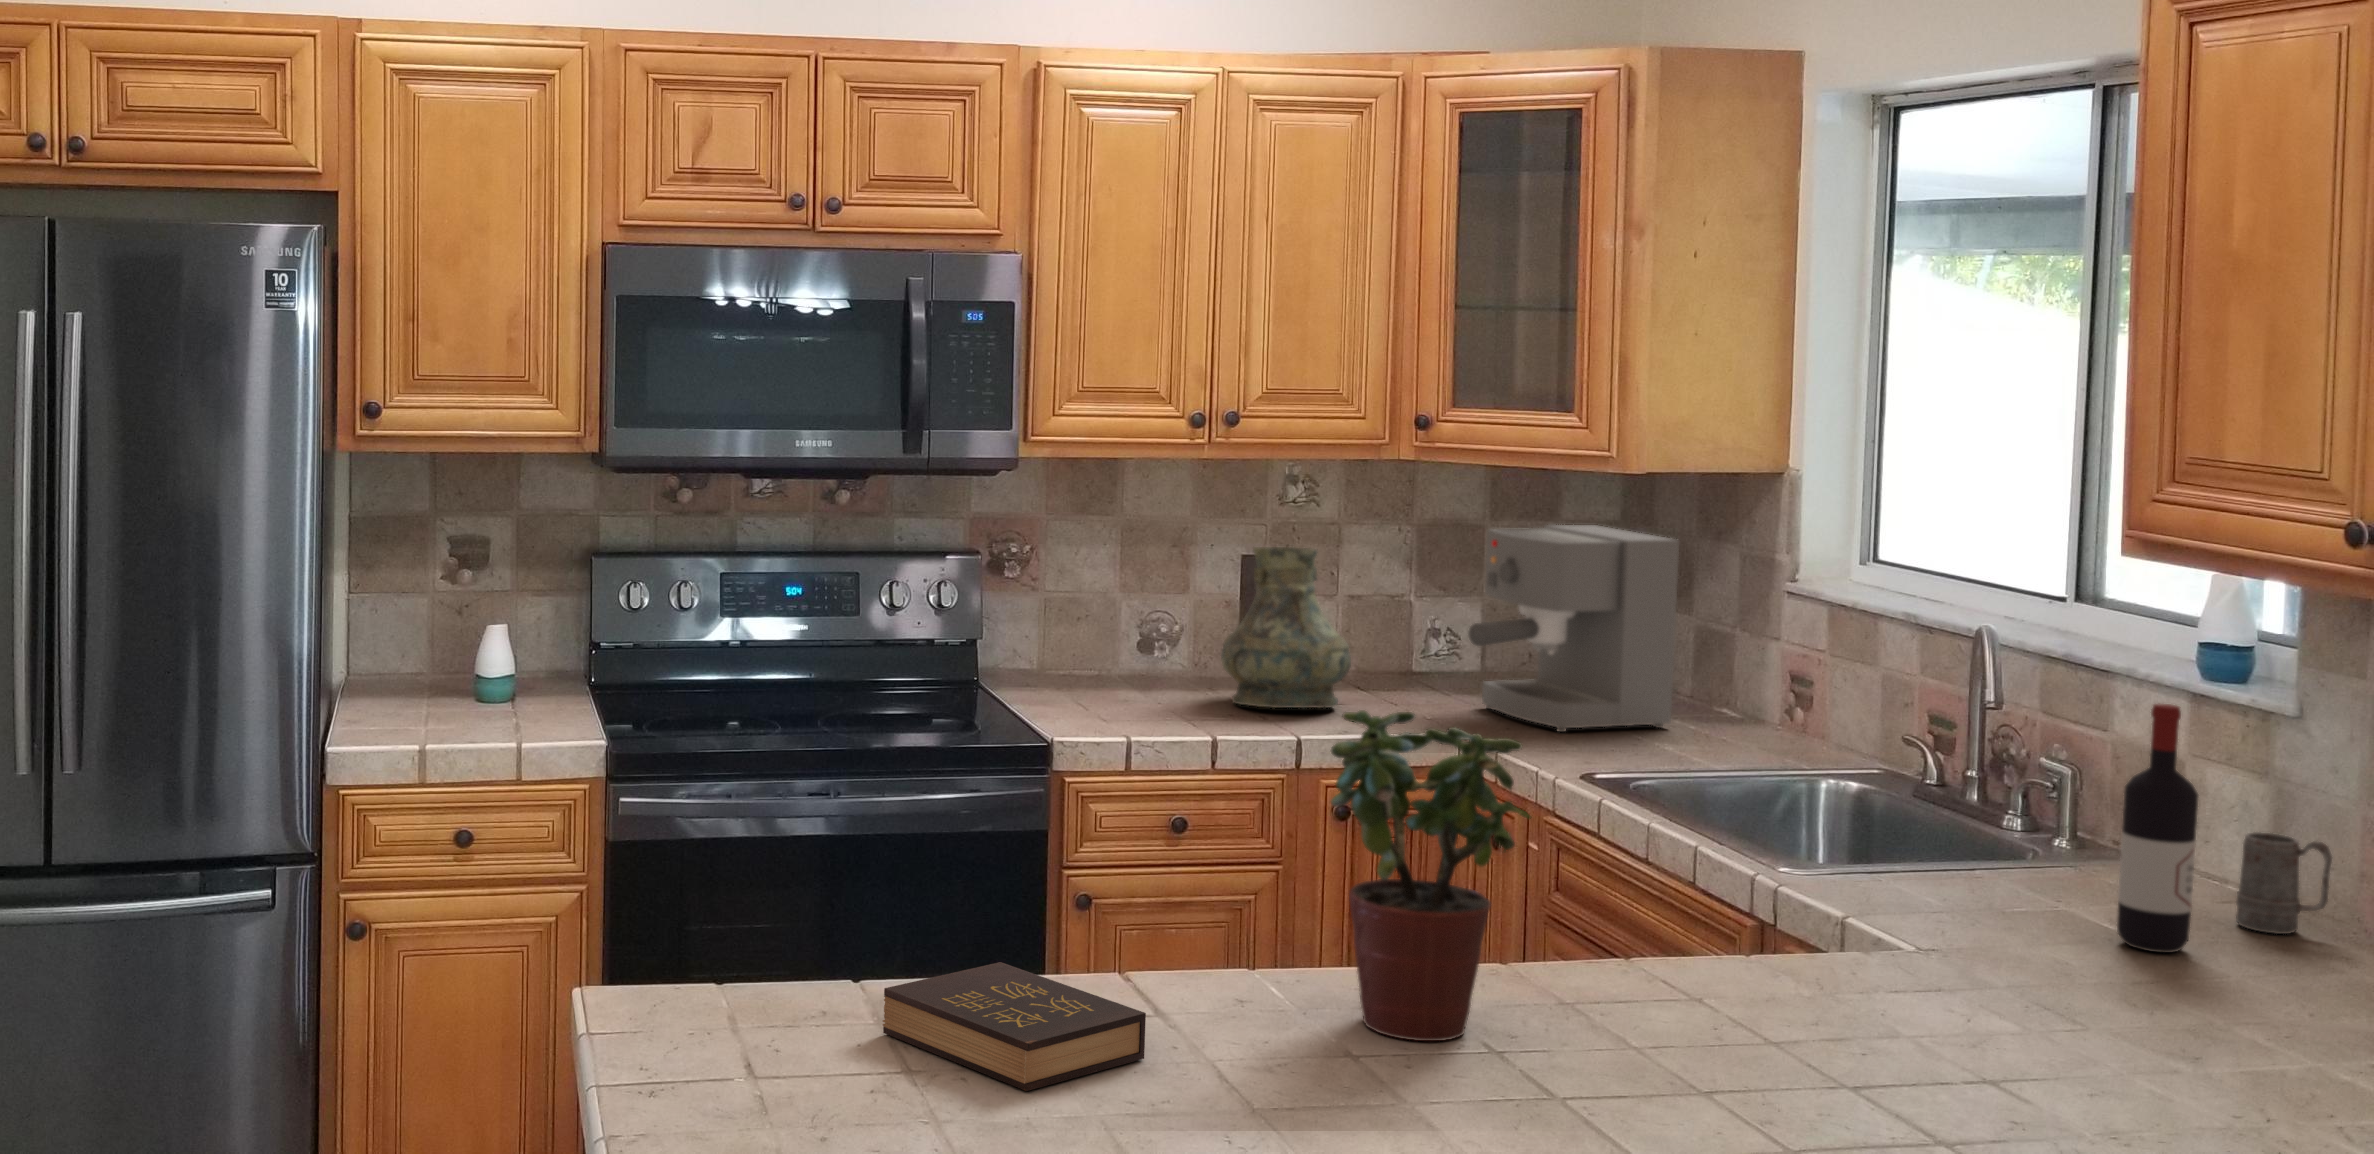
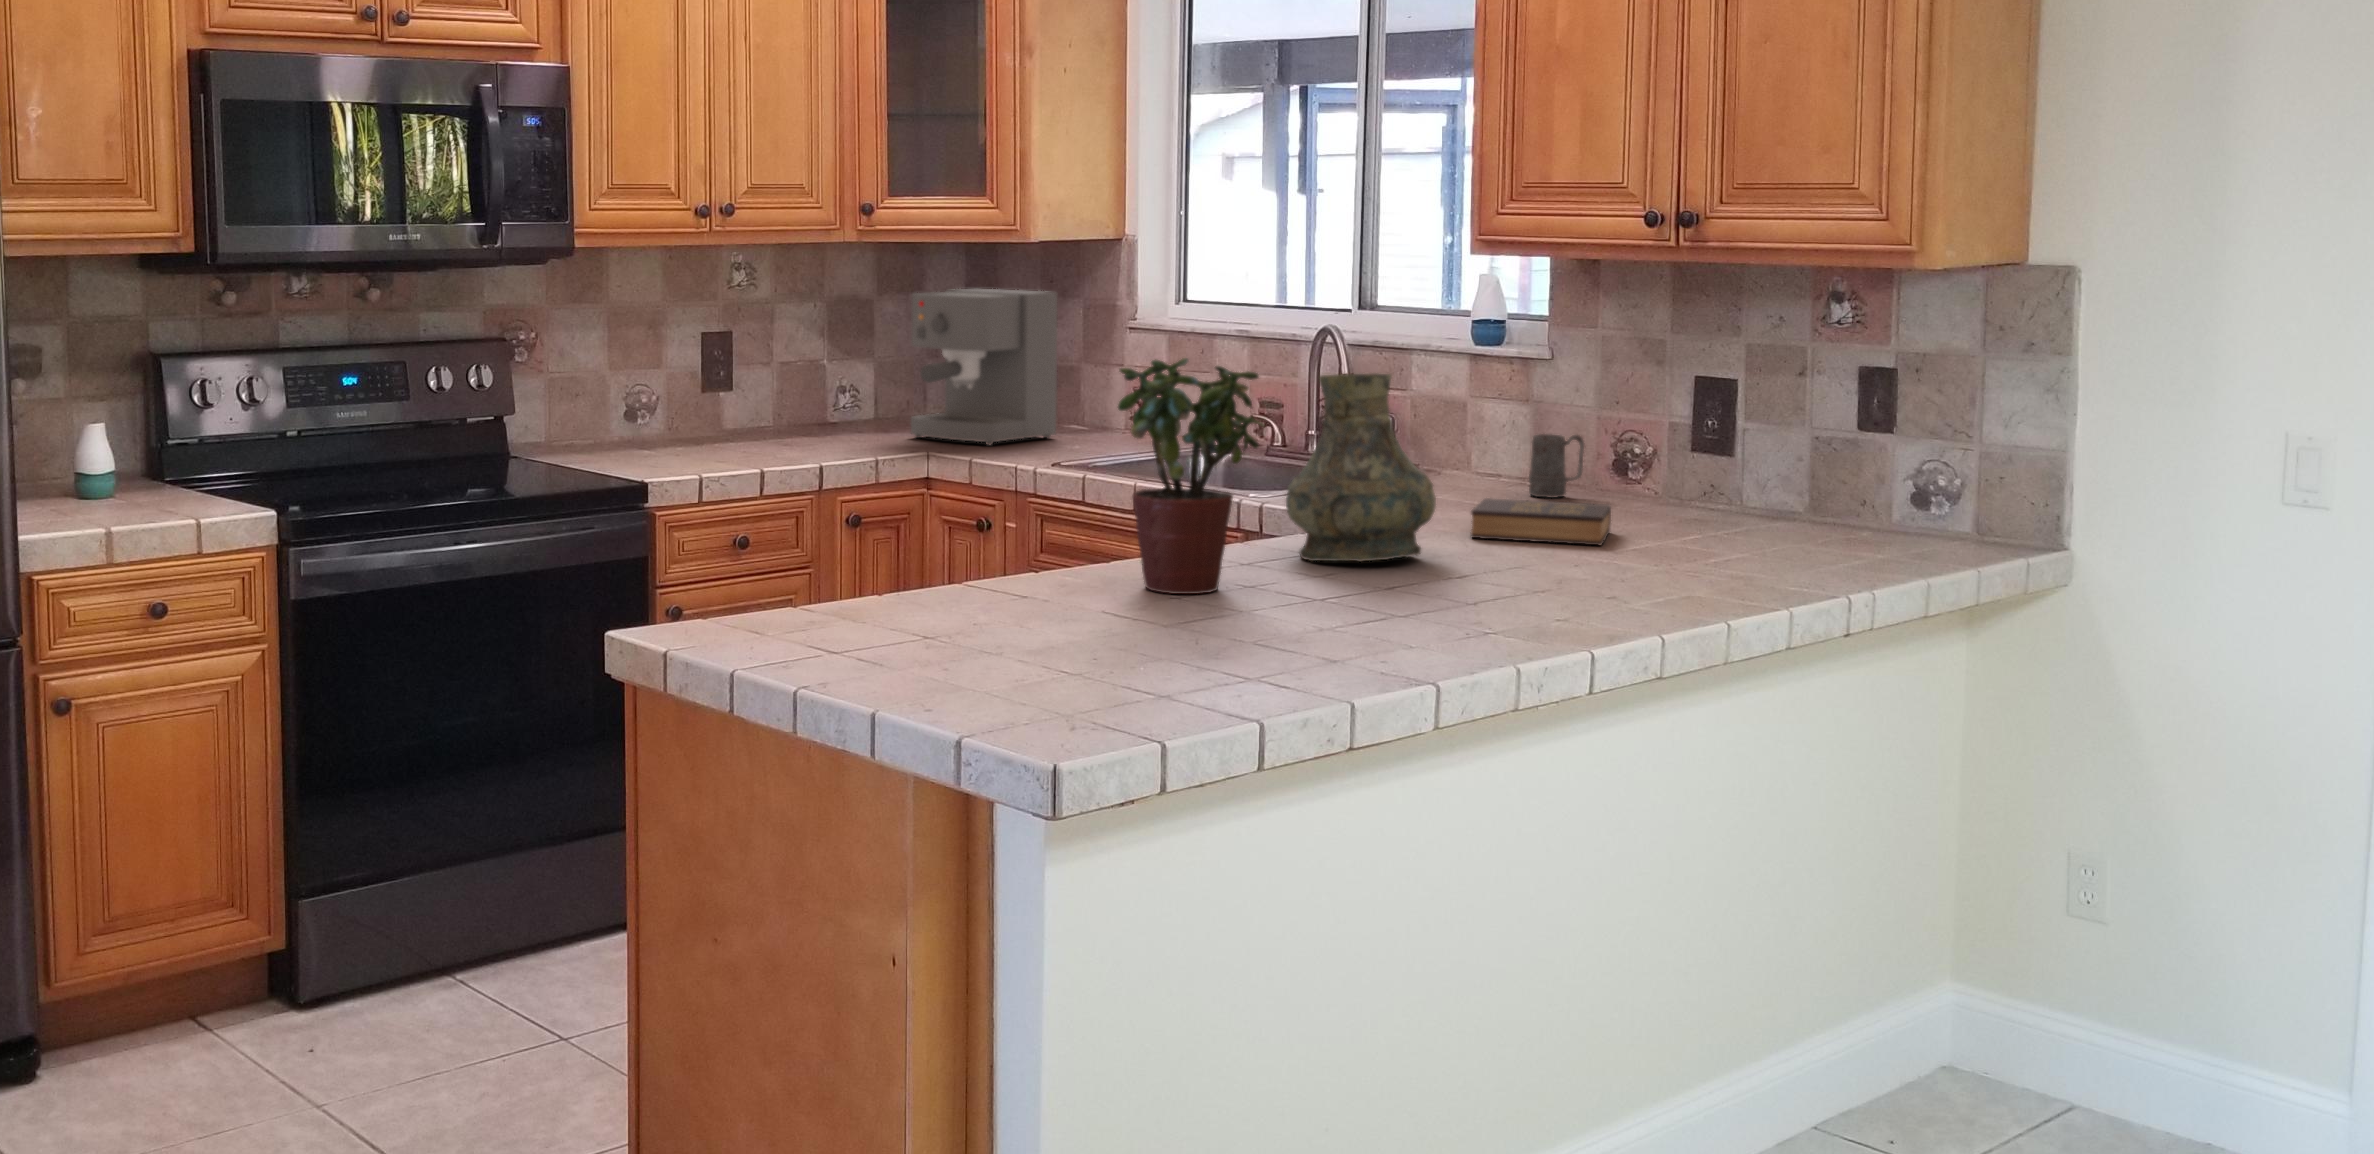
vase: present [1221,547,1351,708] -> present [1286,373,1436,562]
wine bottle: present [2117,704,2198,953] -> none [1484,348,1531,511]
hardback book: present [883,962,1146,1091] -> present [1471,498,1611,545]

